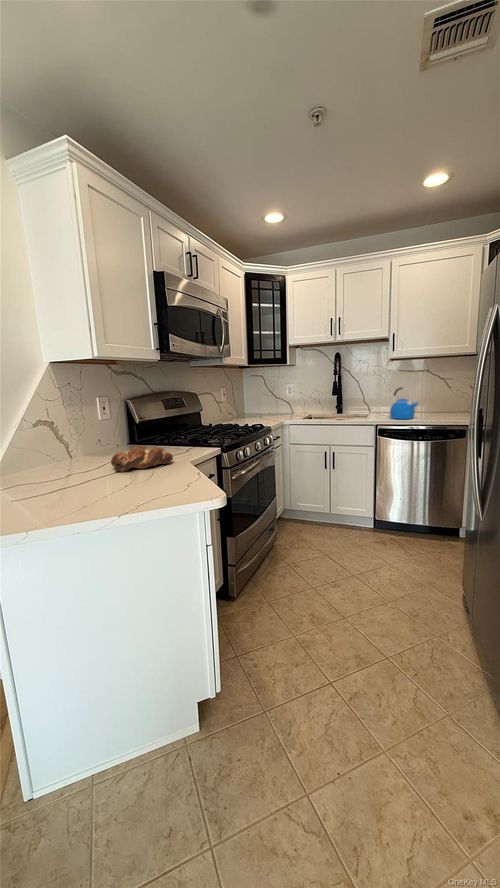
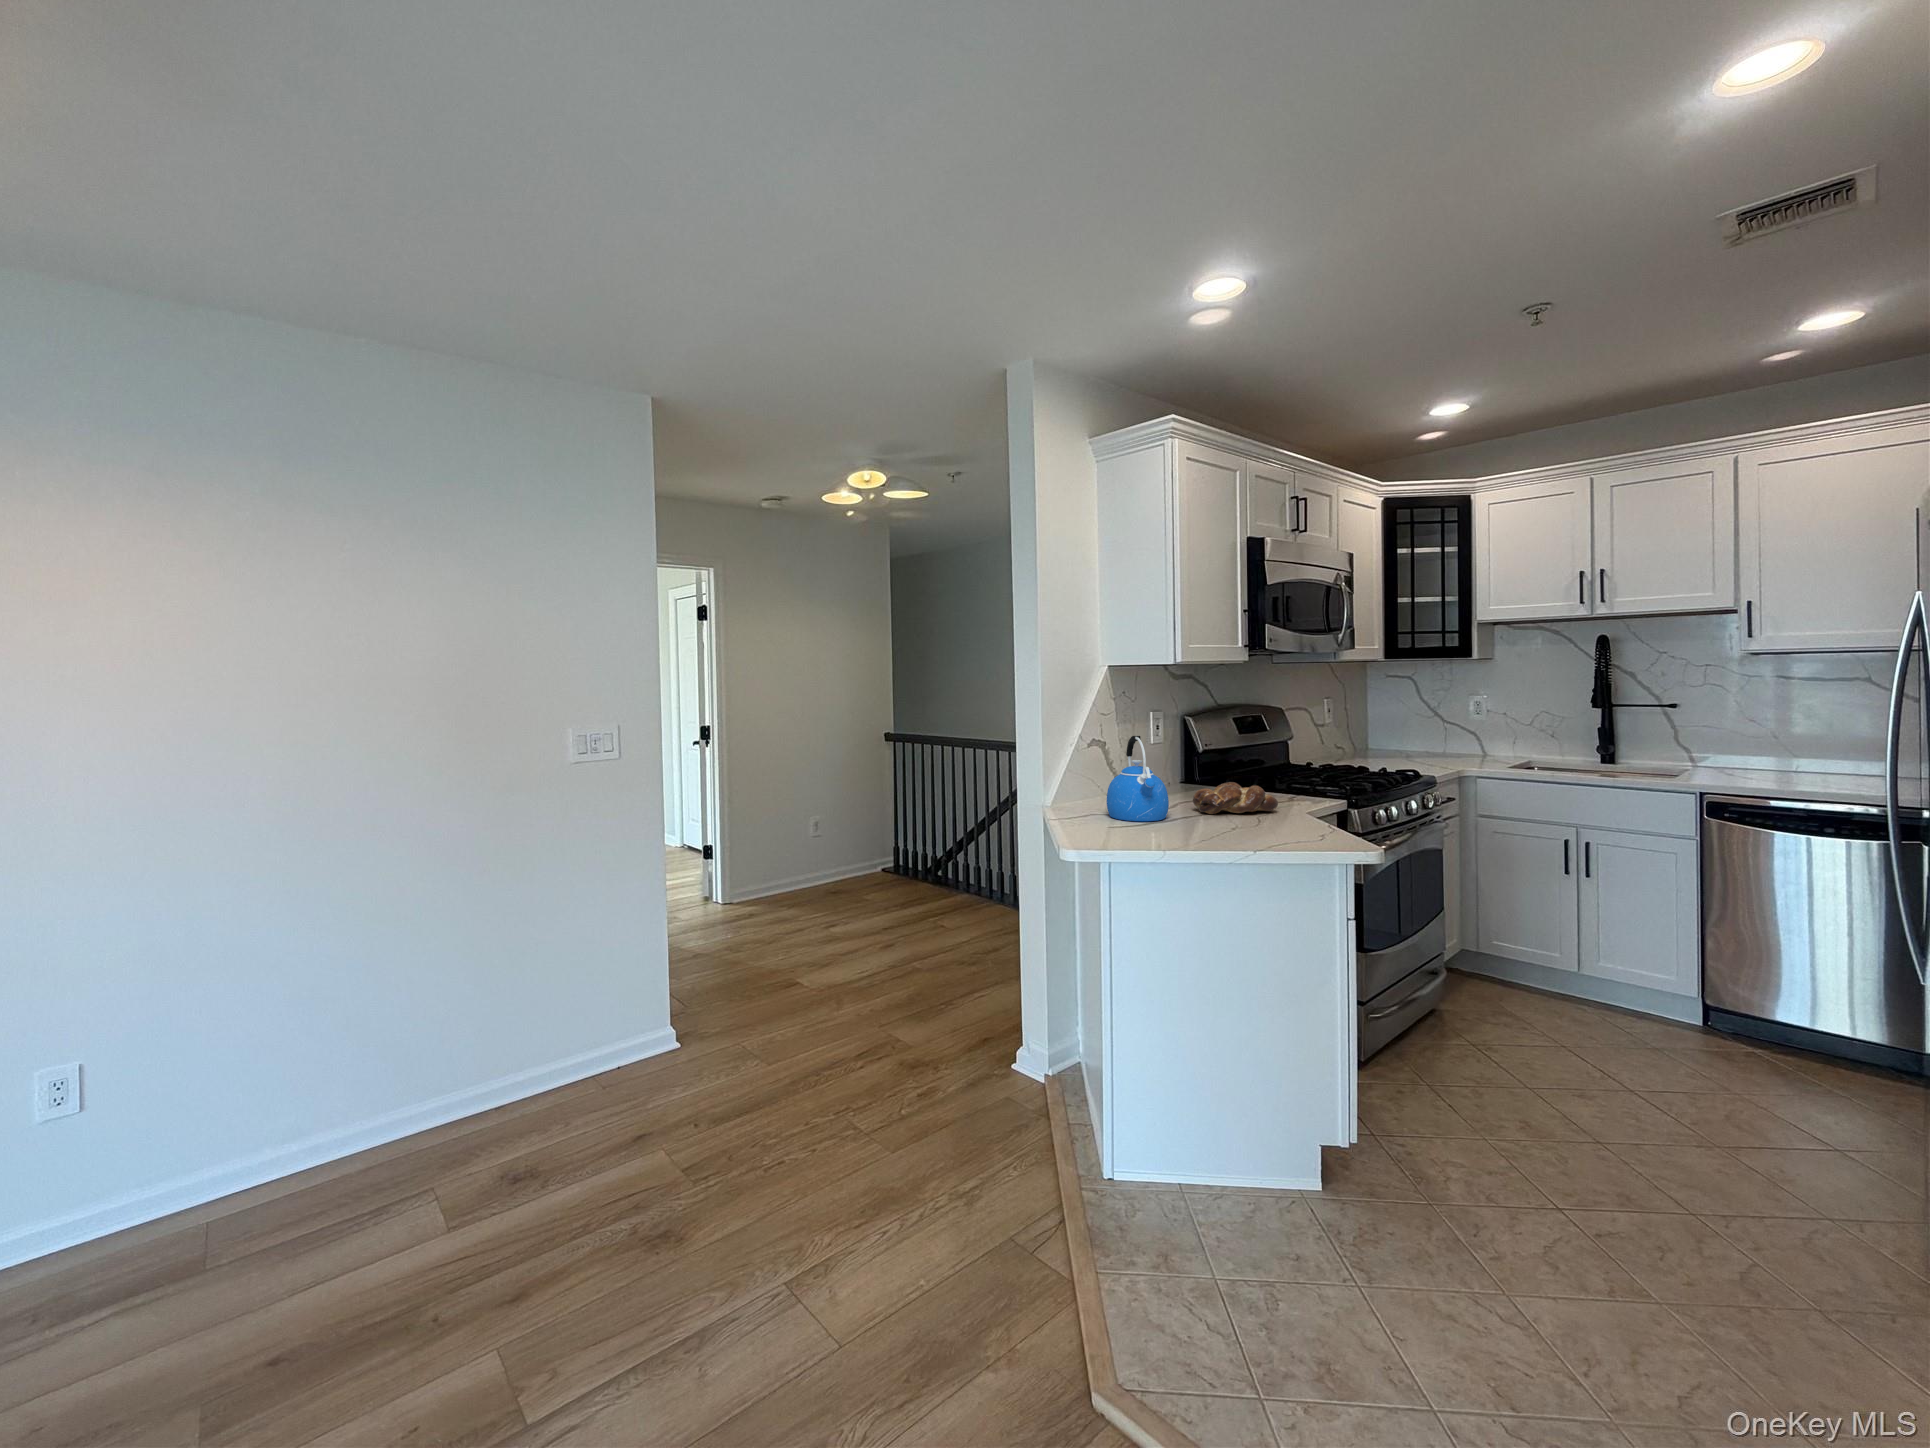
kettle: present [390,387,418,419] -> present [1107,736,1169,821]

